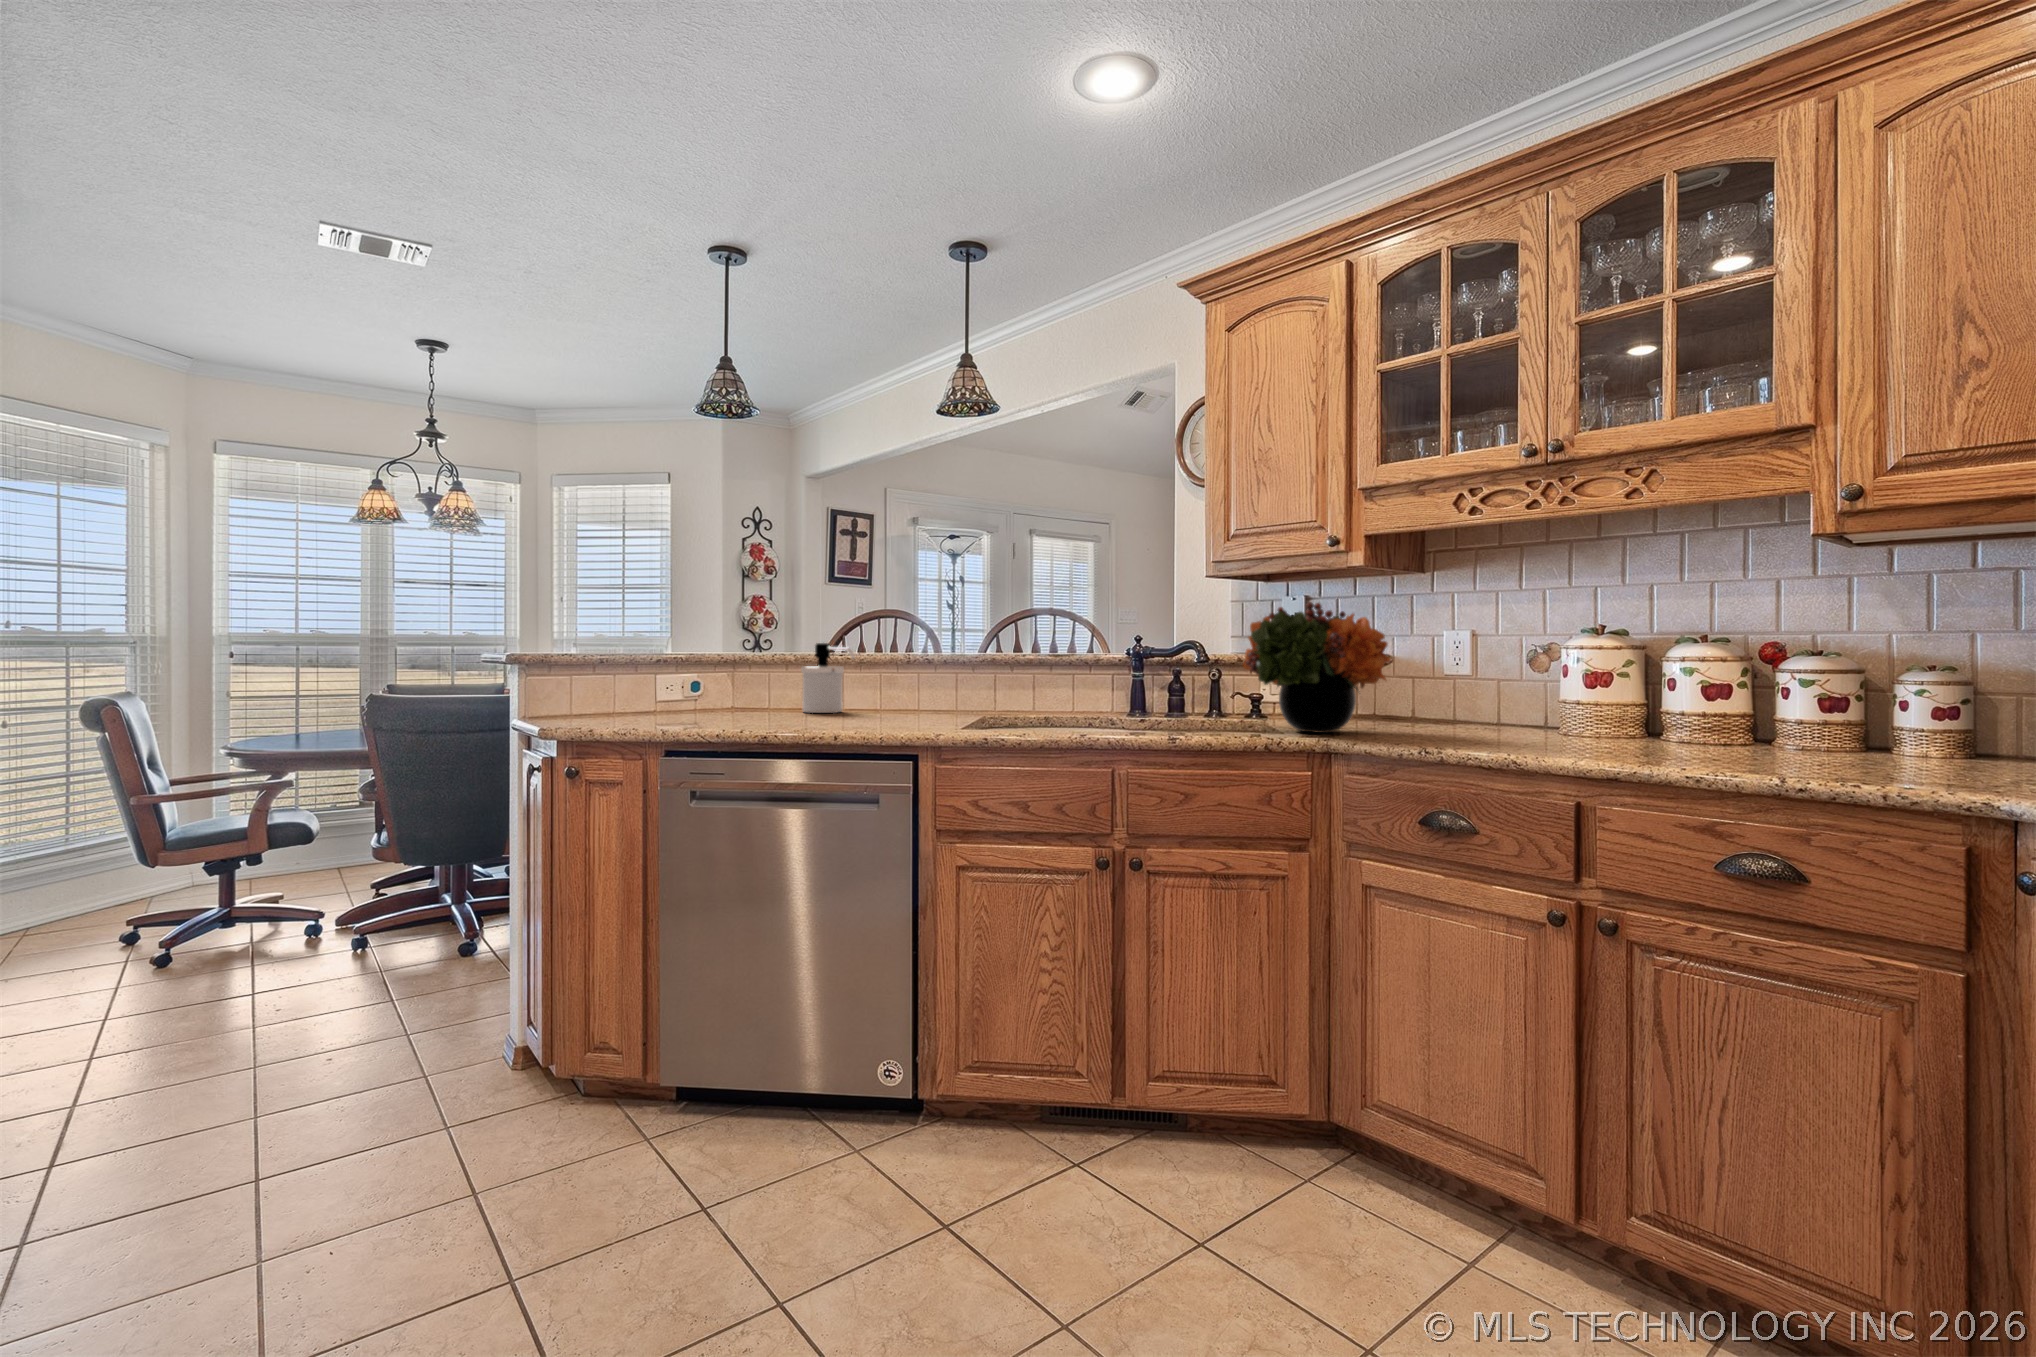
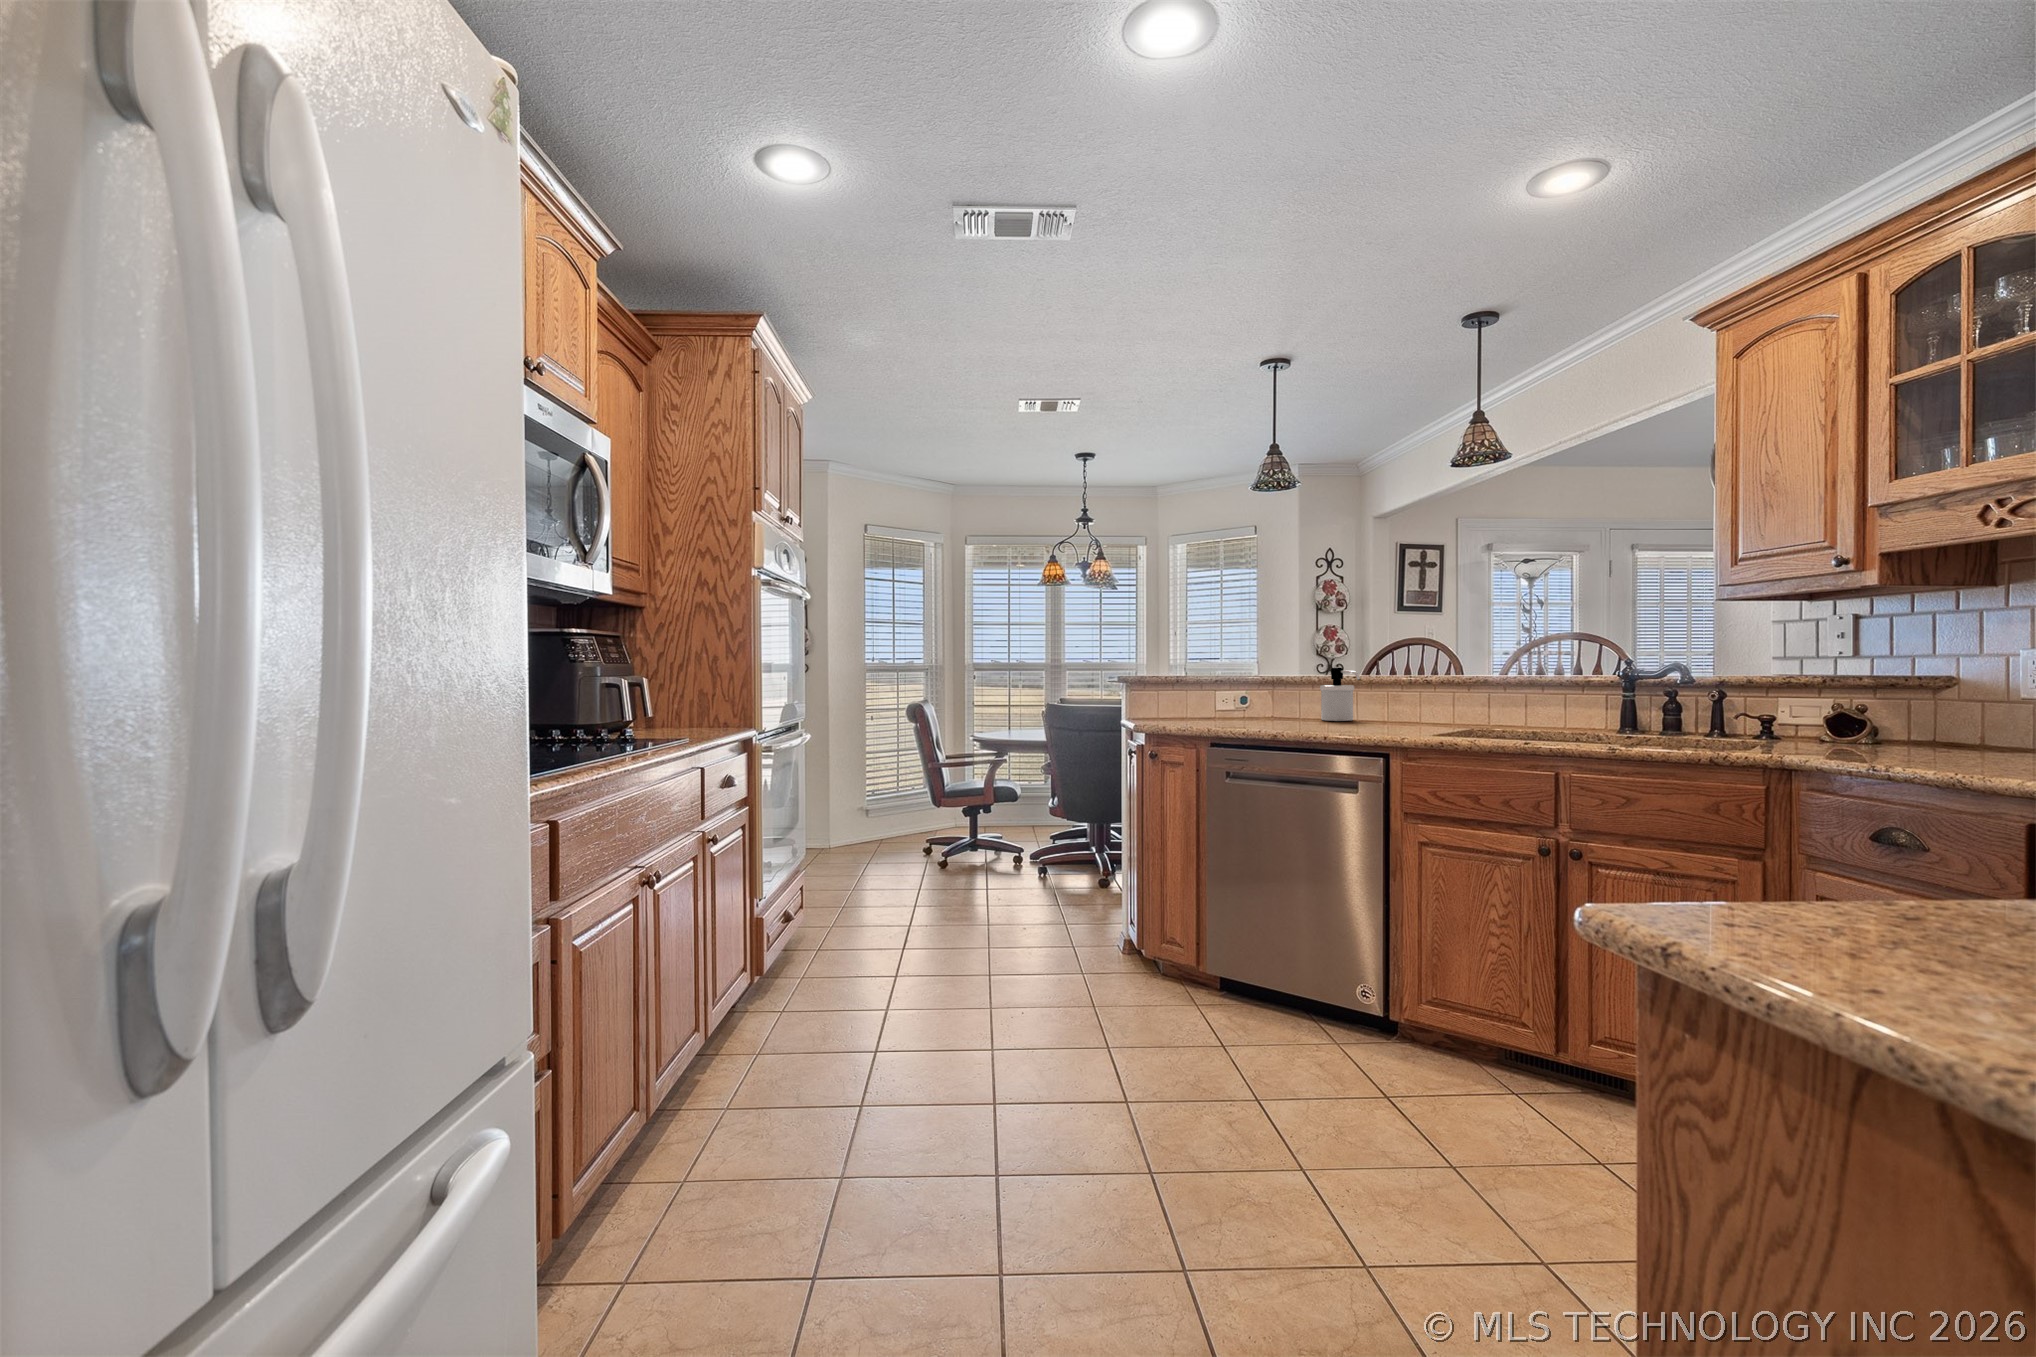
flower arrangement: present [1243,602,1390,733] -> none [1706,626,1893,752]

